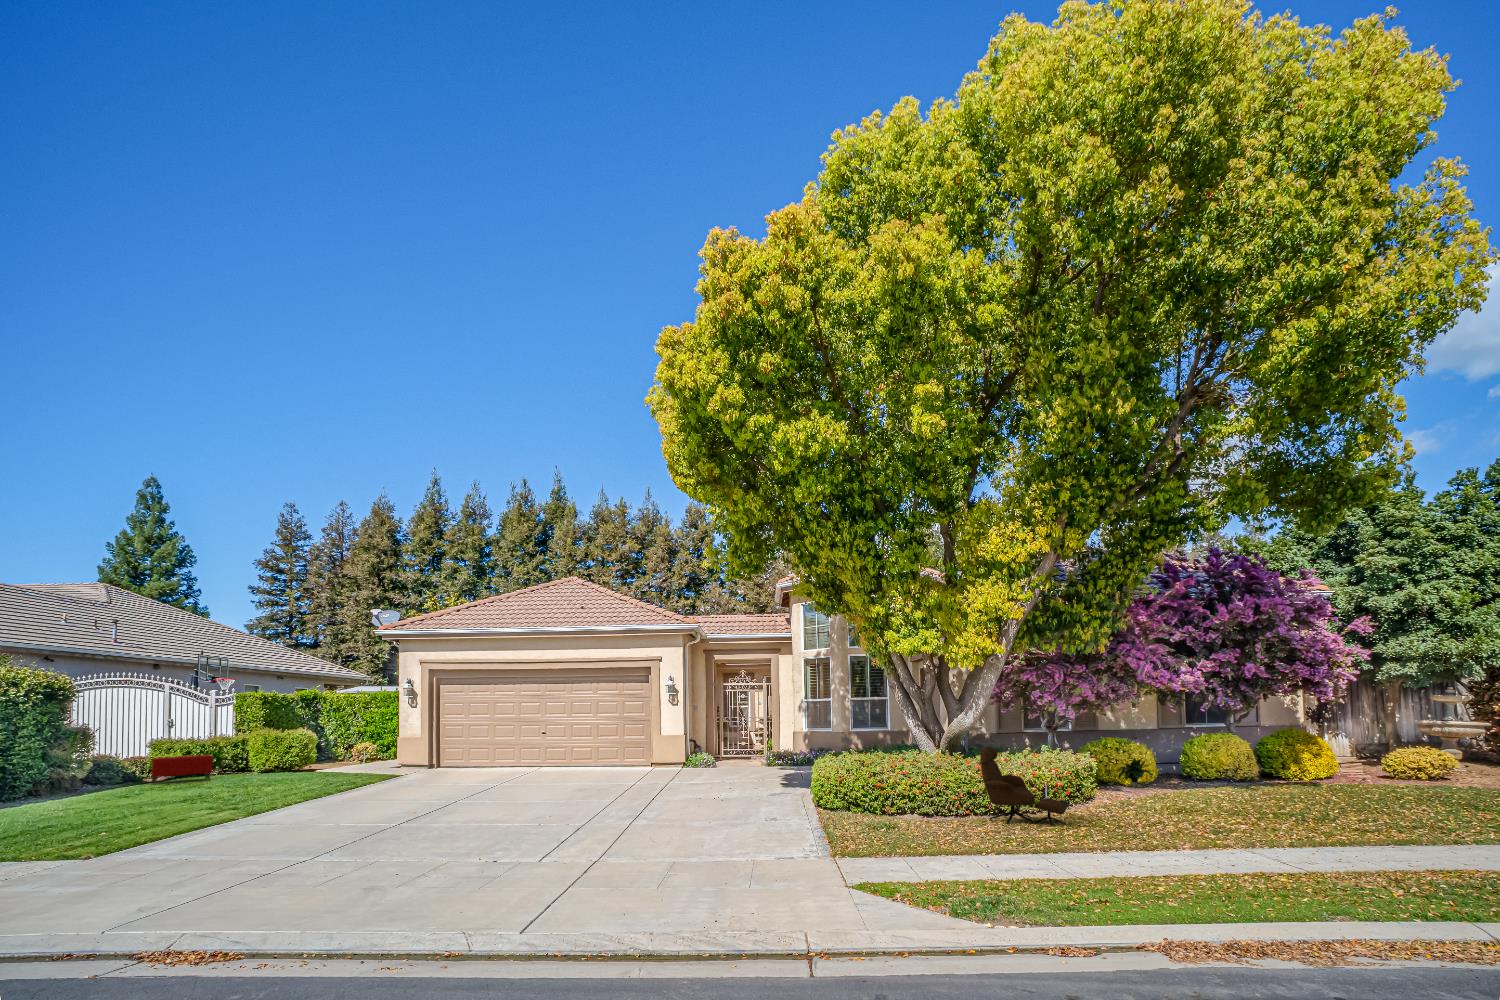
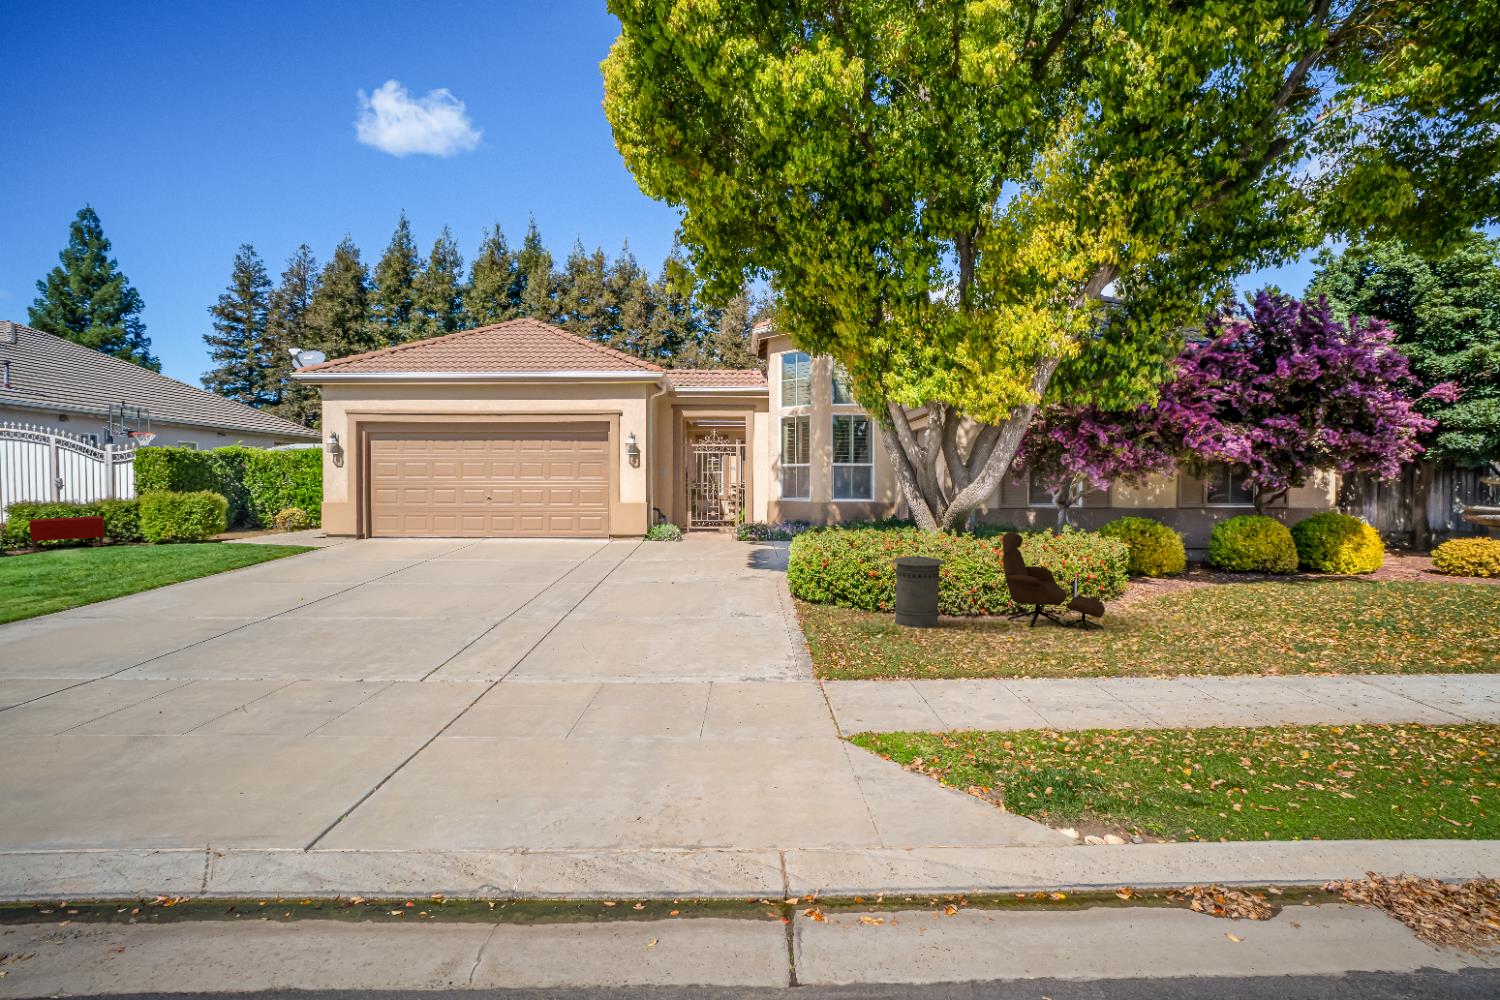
potted plant: present [1117,757,1153,788] -> none [1144,541,1191,576]
trash can: none [894,766,934,825] -> present [893,556,944,627]

